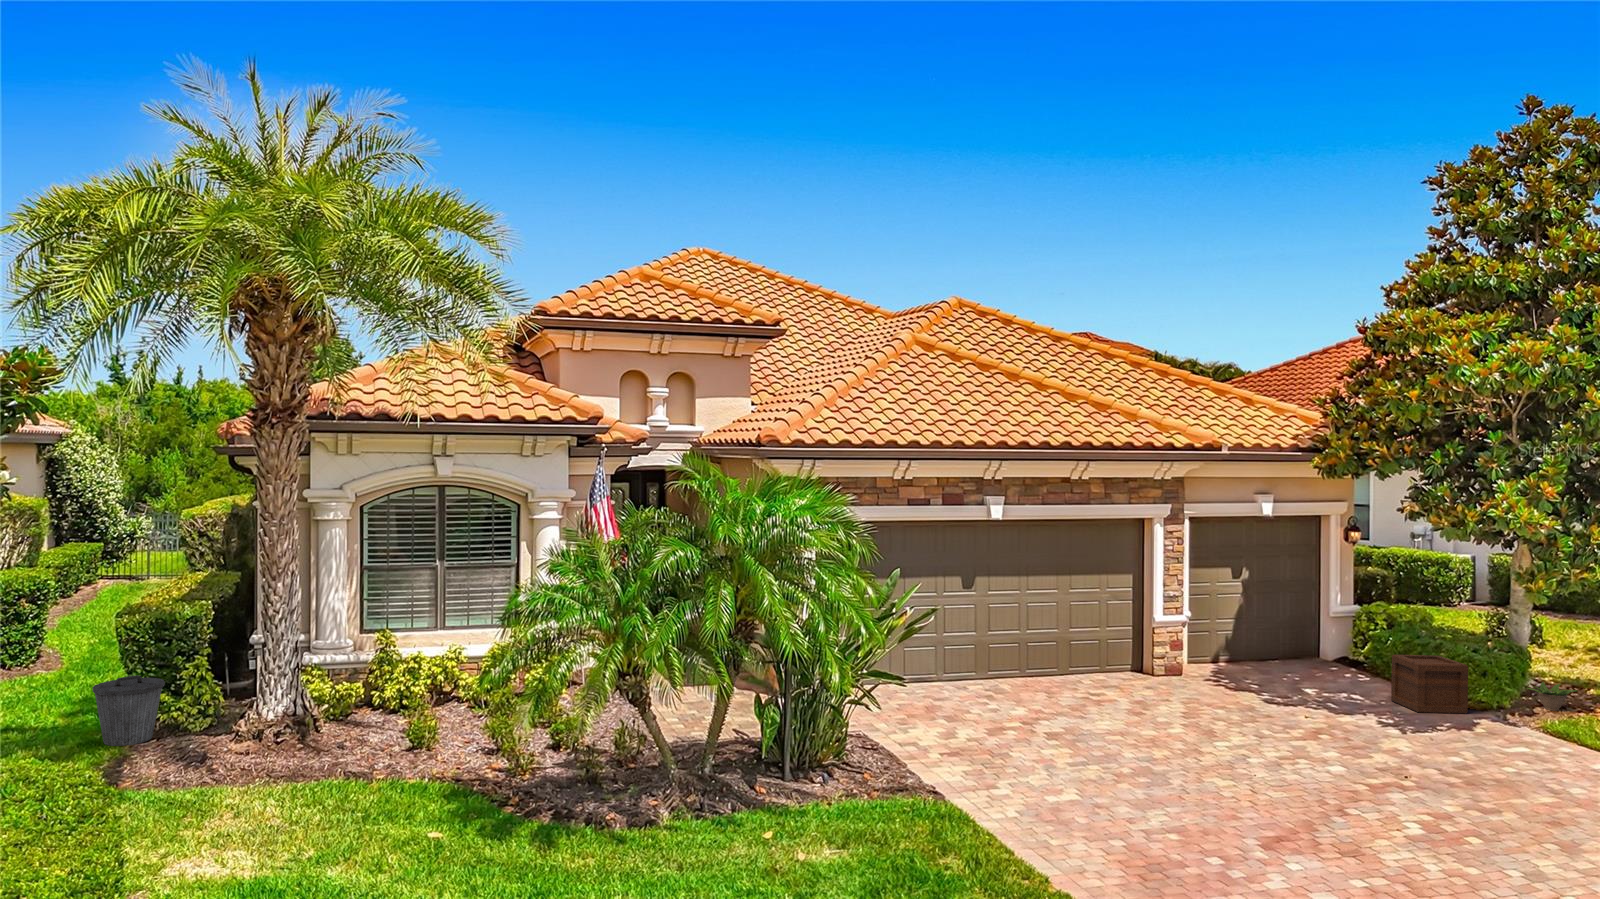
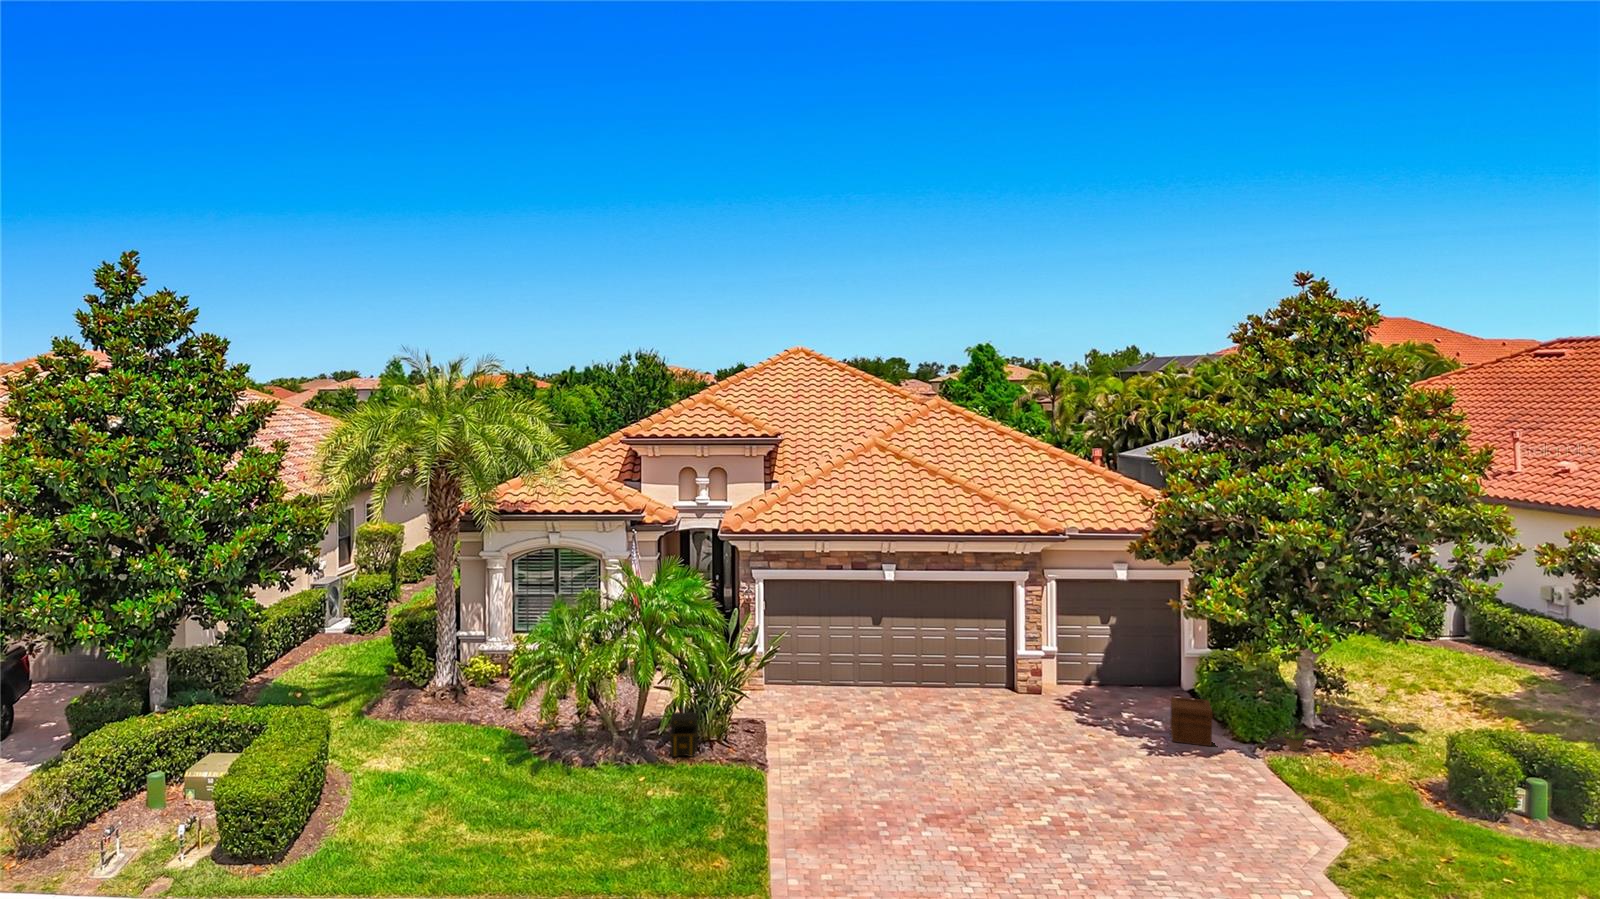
trash can: present [93,675,165,746] -> none [367,656,402,693]
toolbox: none [782,713,839,790] -> present [670,712,698,757]

